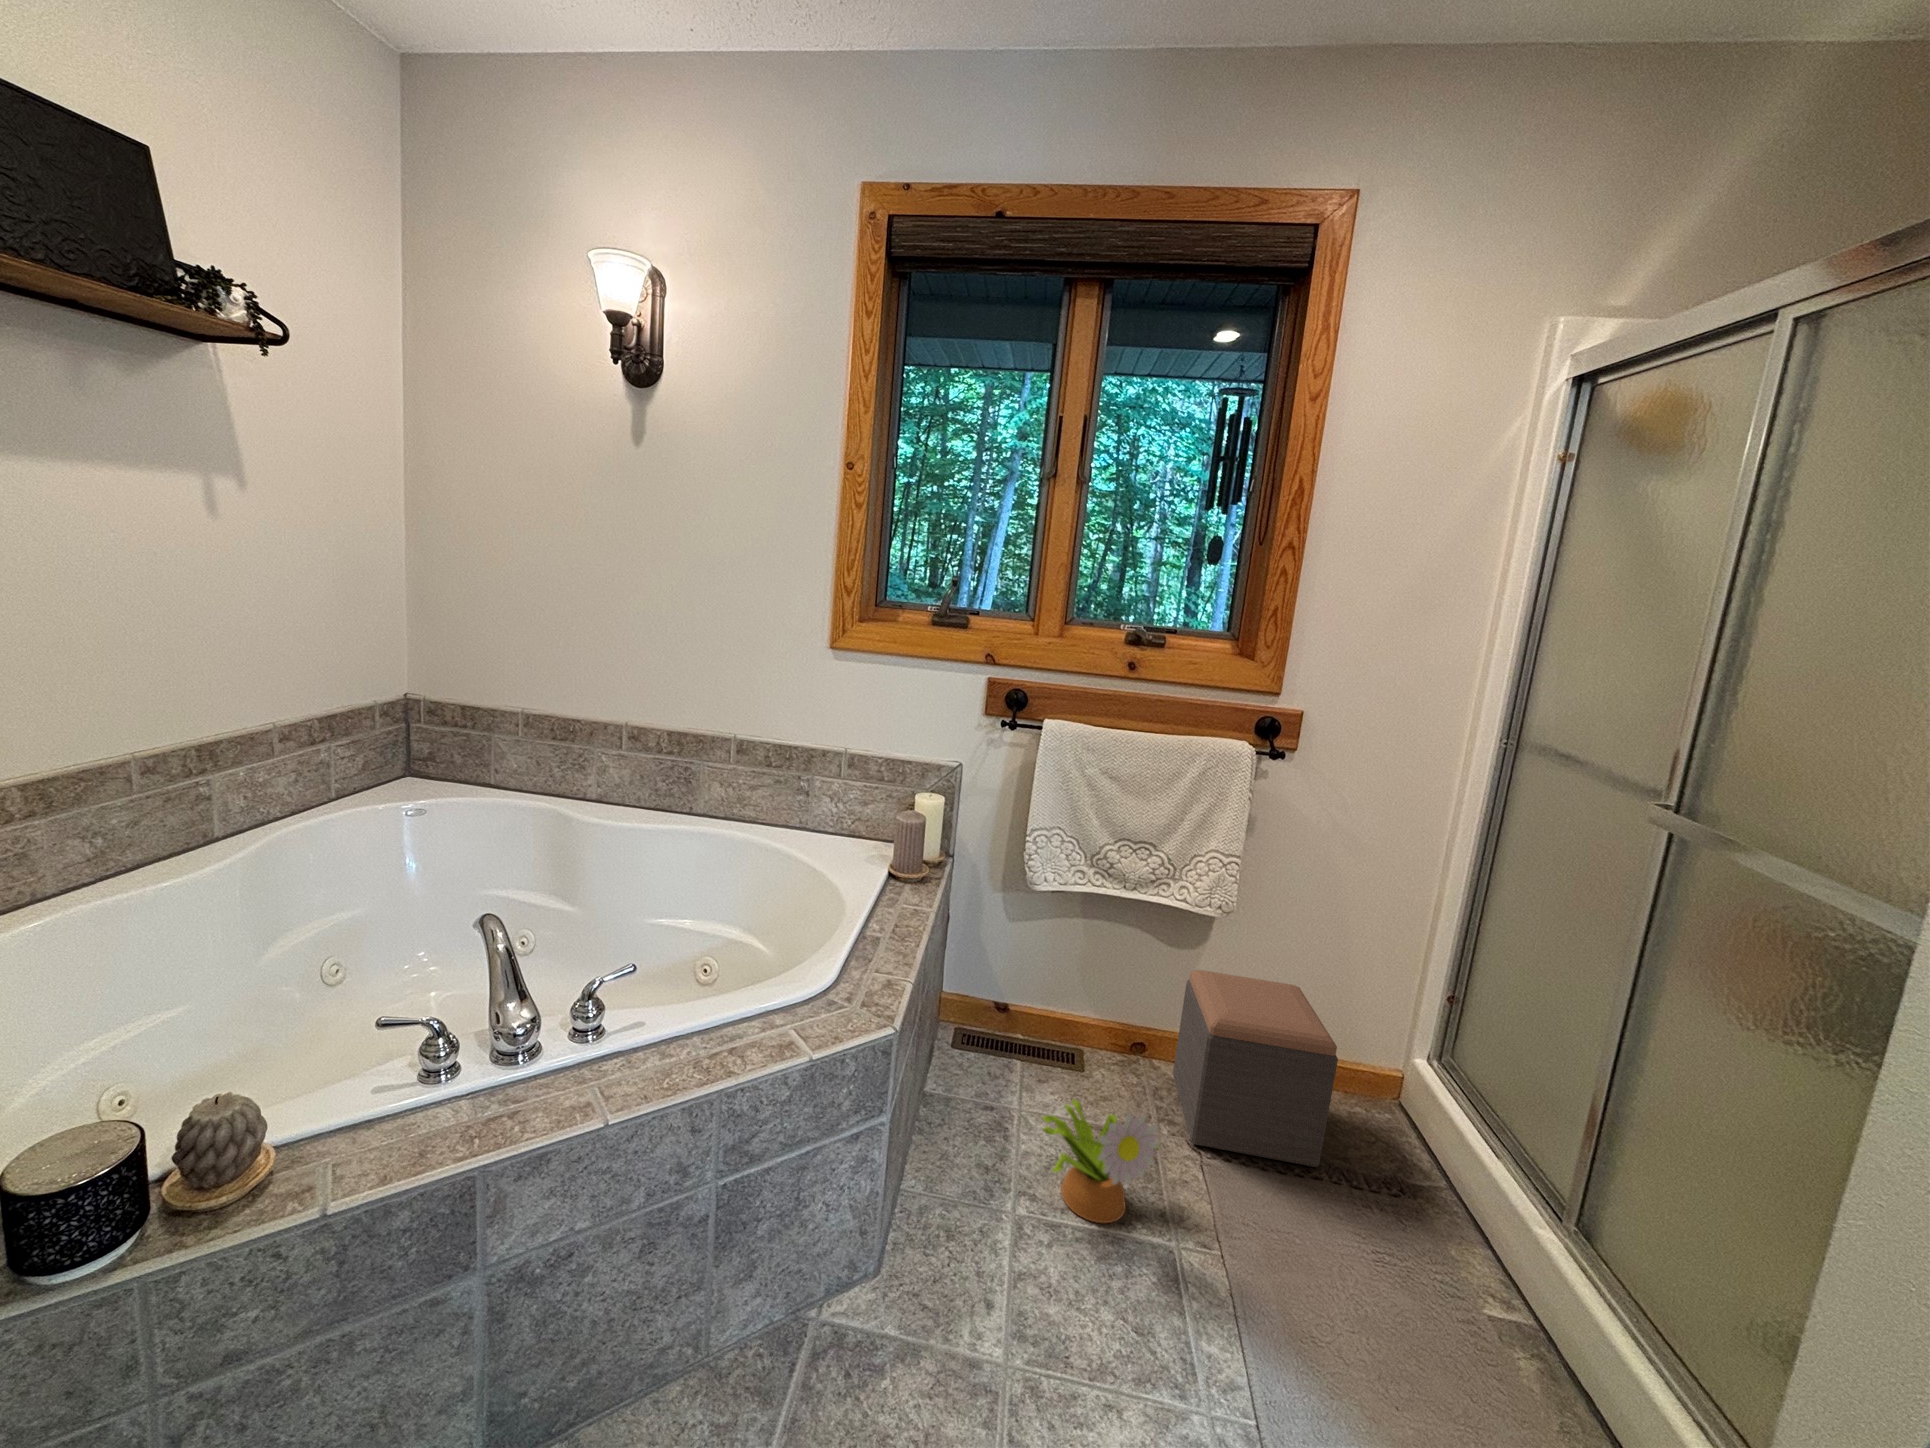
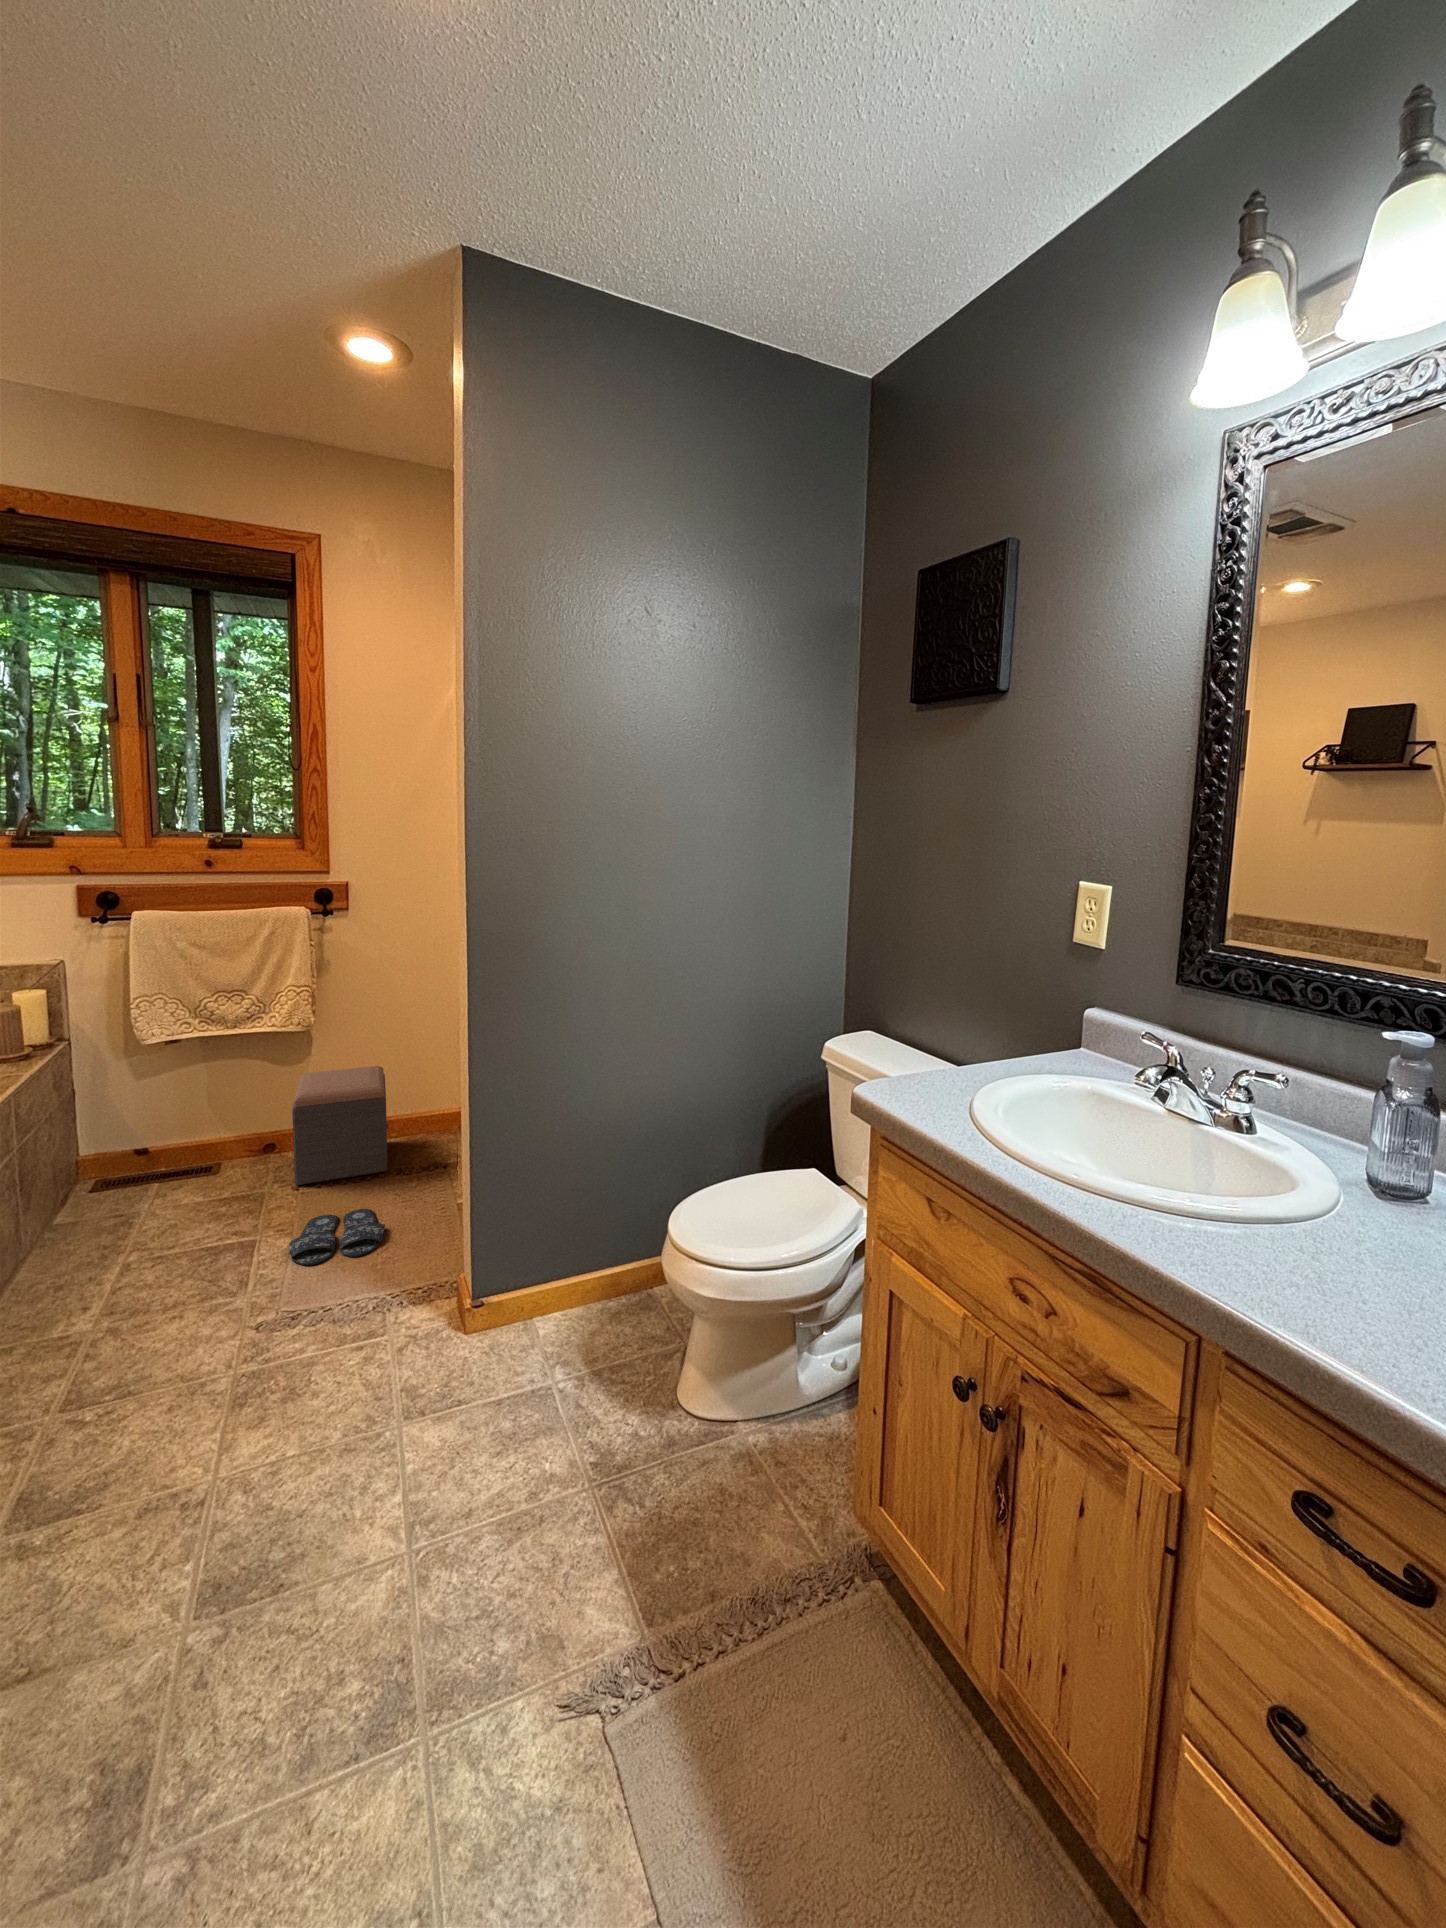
decorative plant: present [1042,1099,1160,1223] -> none [142,1161,248,1248]
slippers: none [1243,1238,1399,1391] -> present [289,1209,385,1266]

